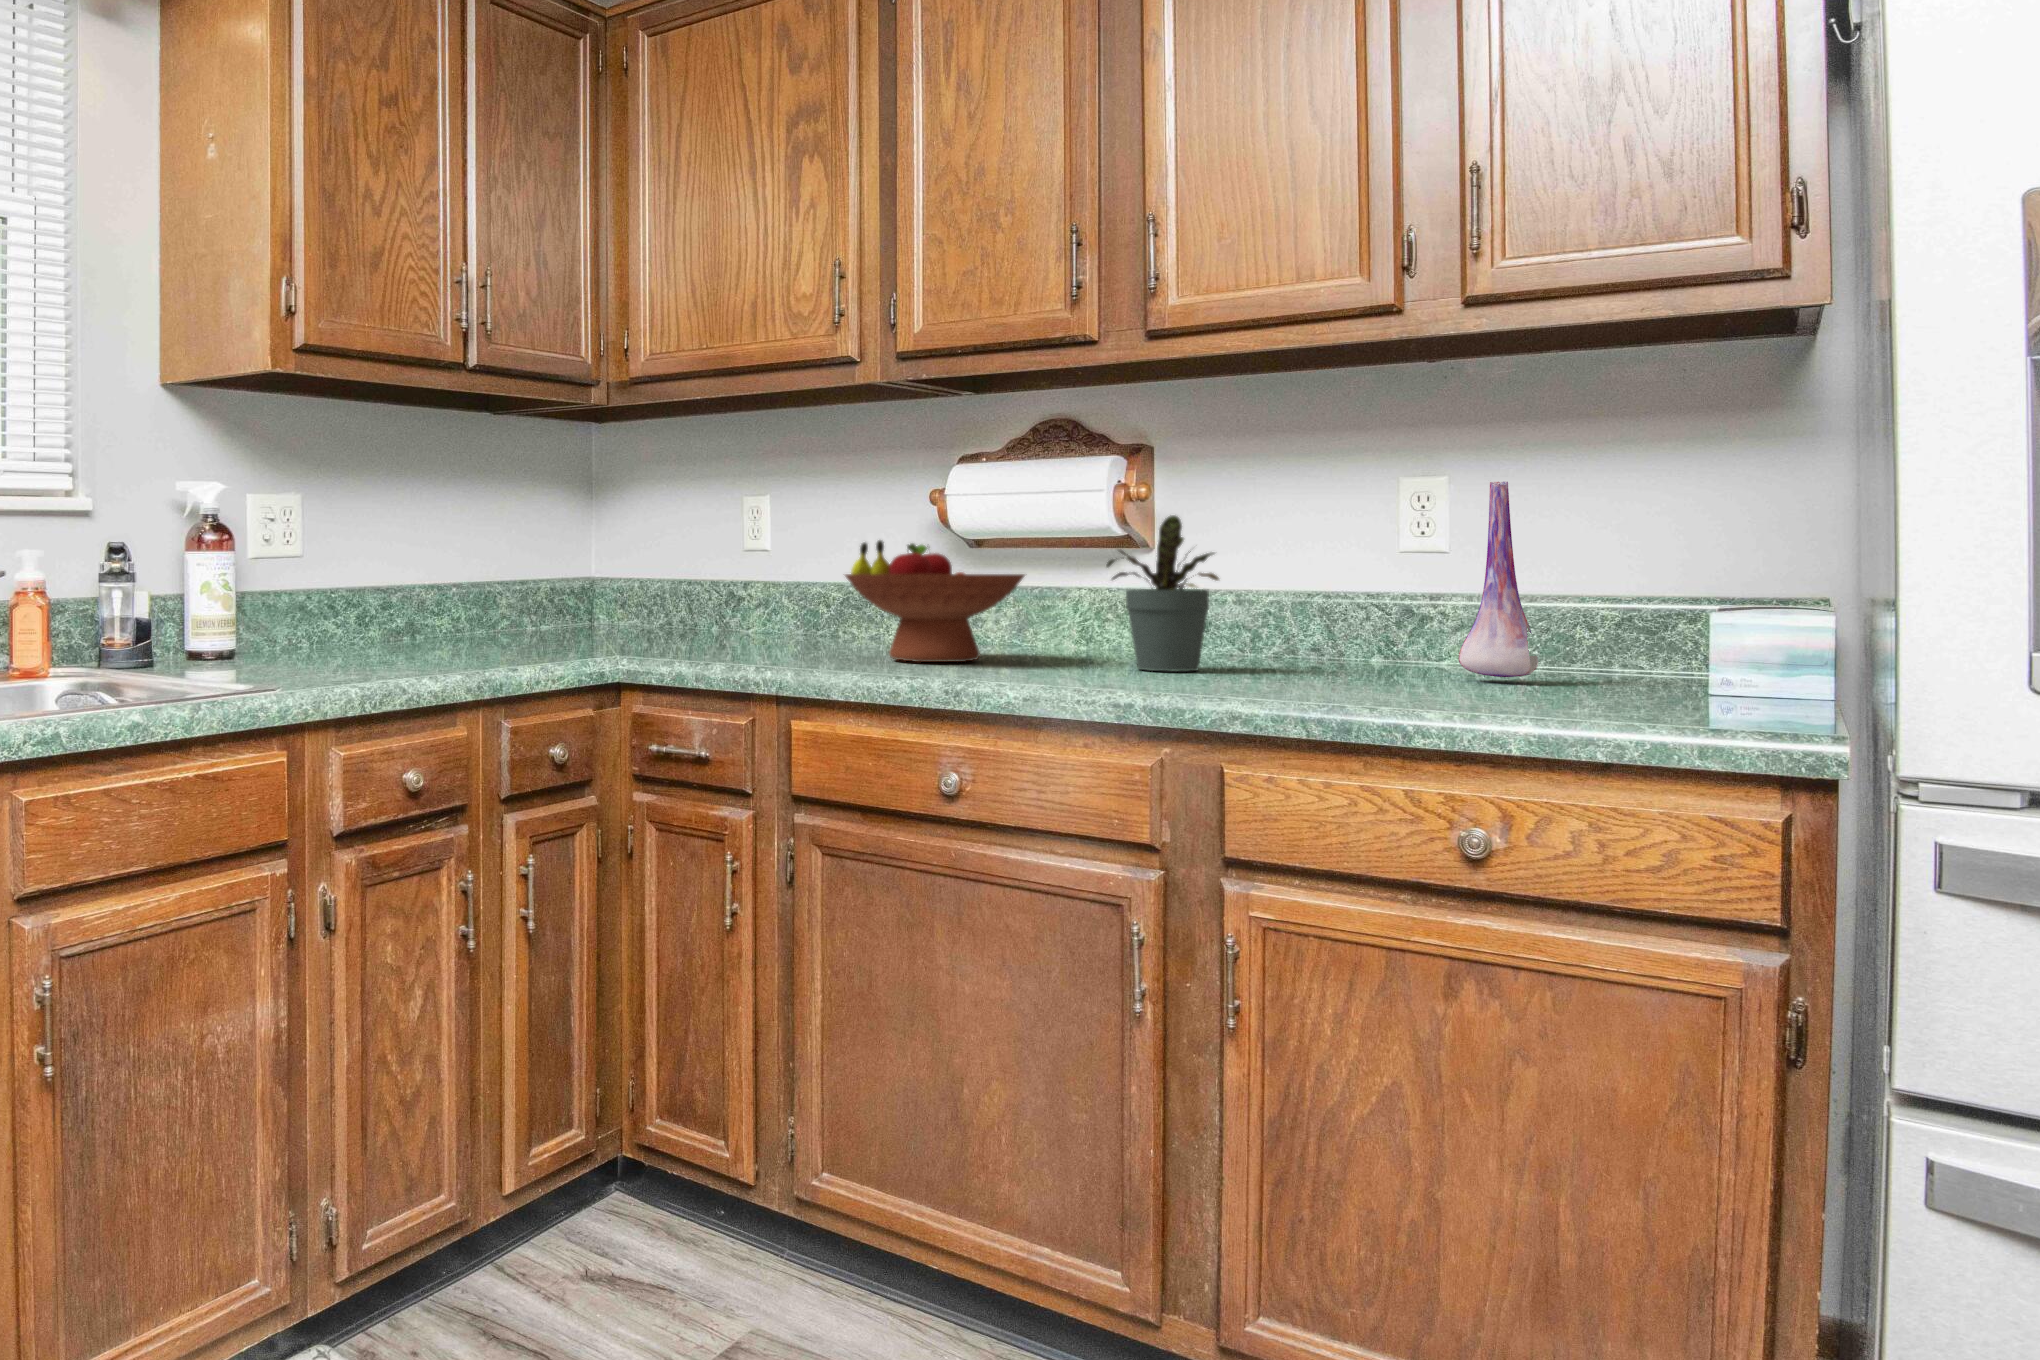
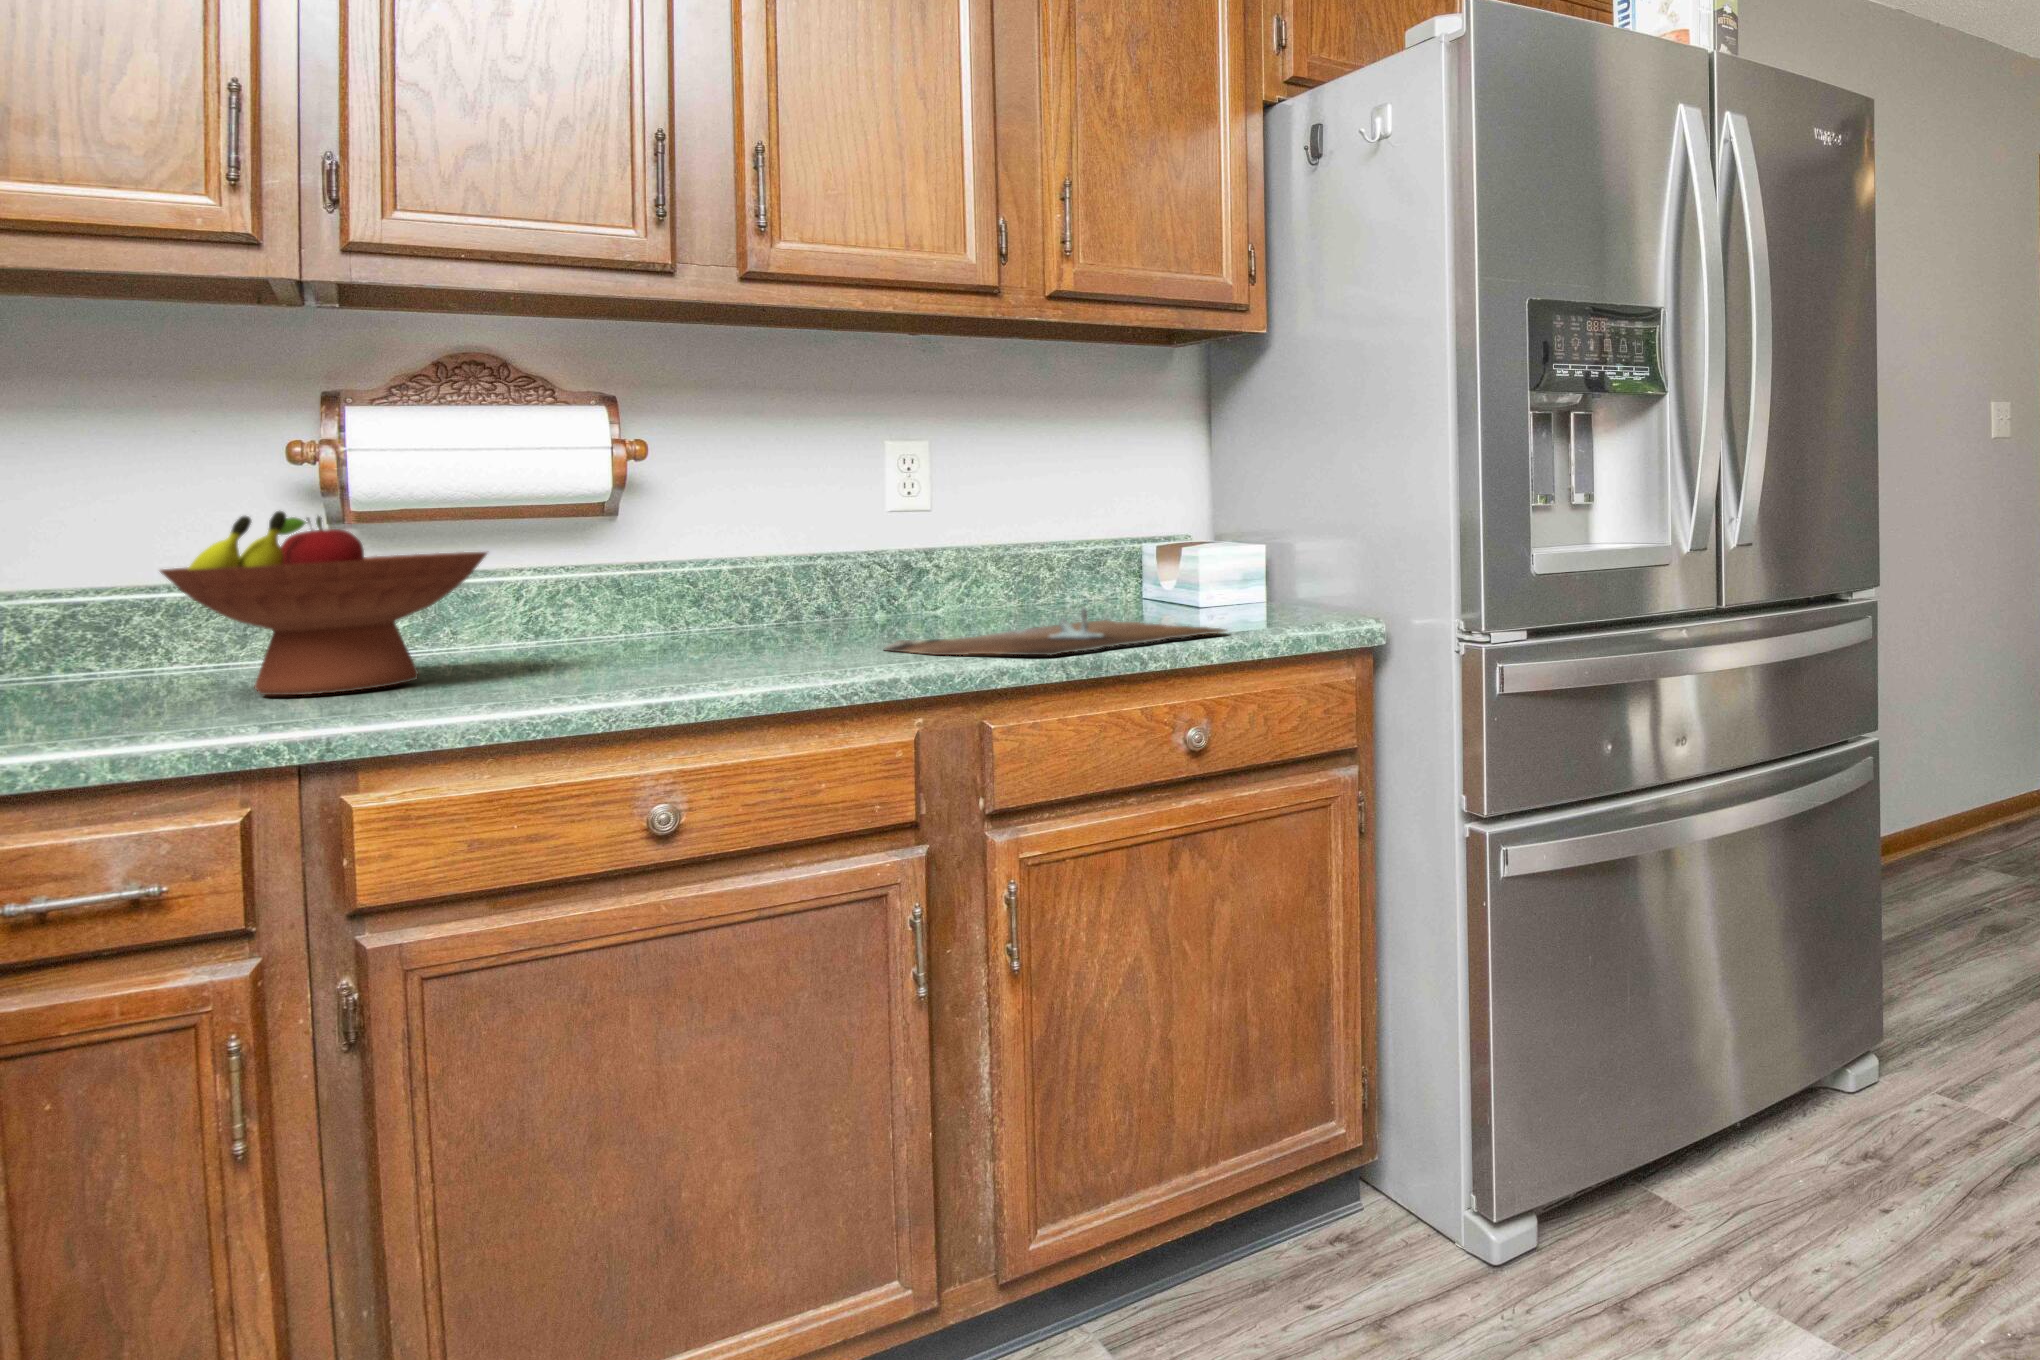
vase: present [1459,482,1538,677] -> none [939,434,1018,624]
potted plant: present [1107,515,1219,672] -> none [597,470,755,658]
cutting board: none [1255,668,1591,719] -> present [885,608,1226,655]

